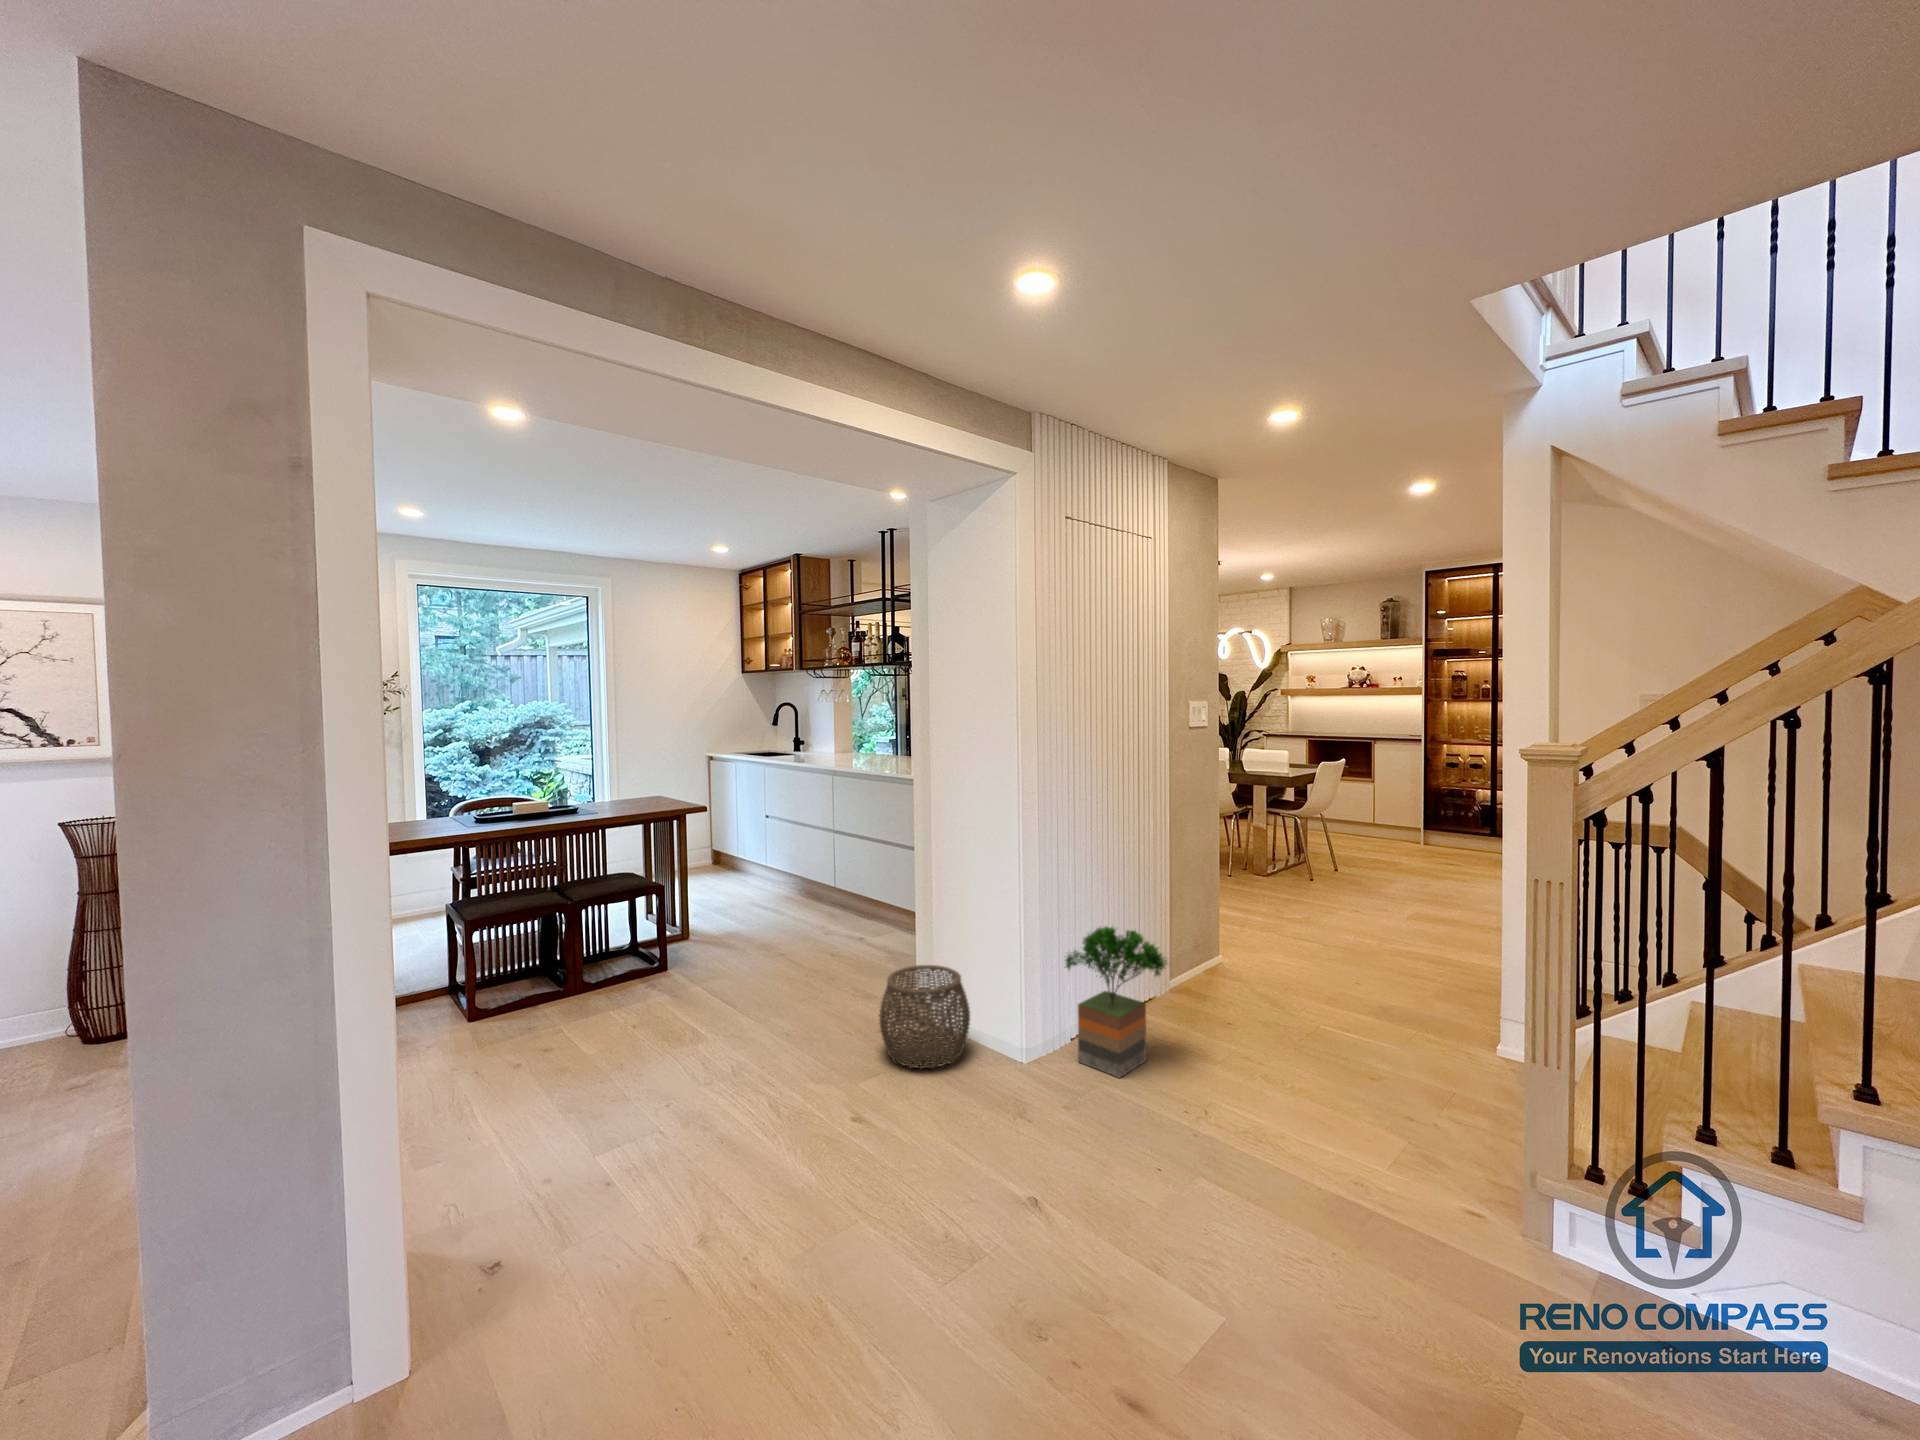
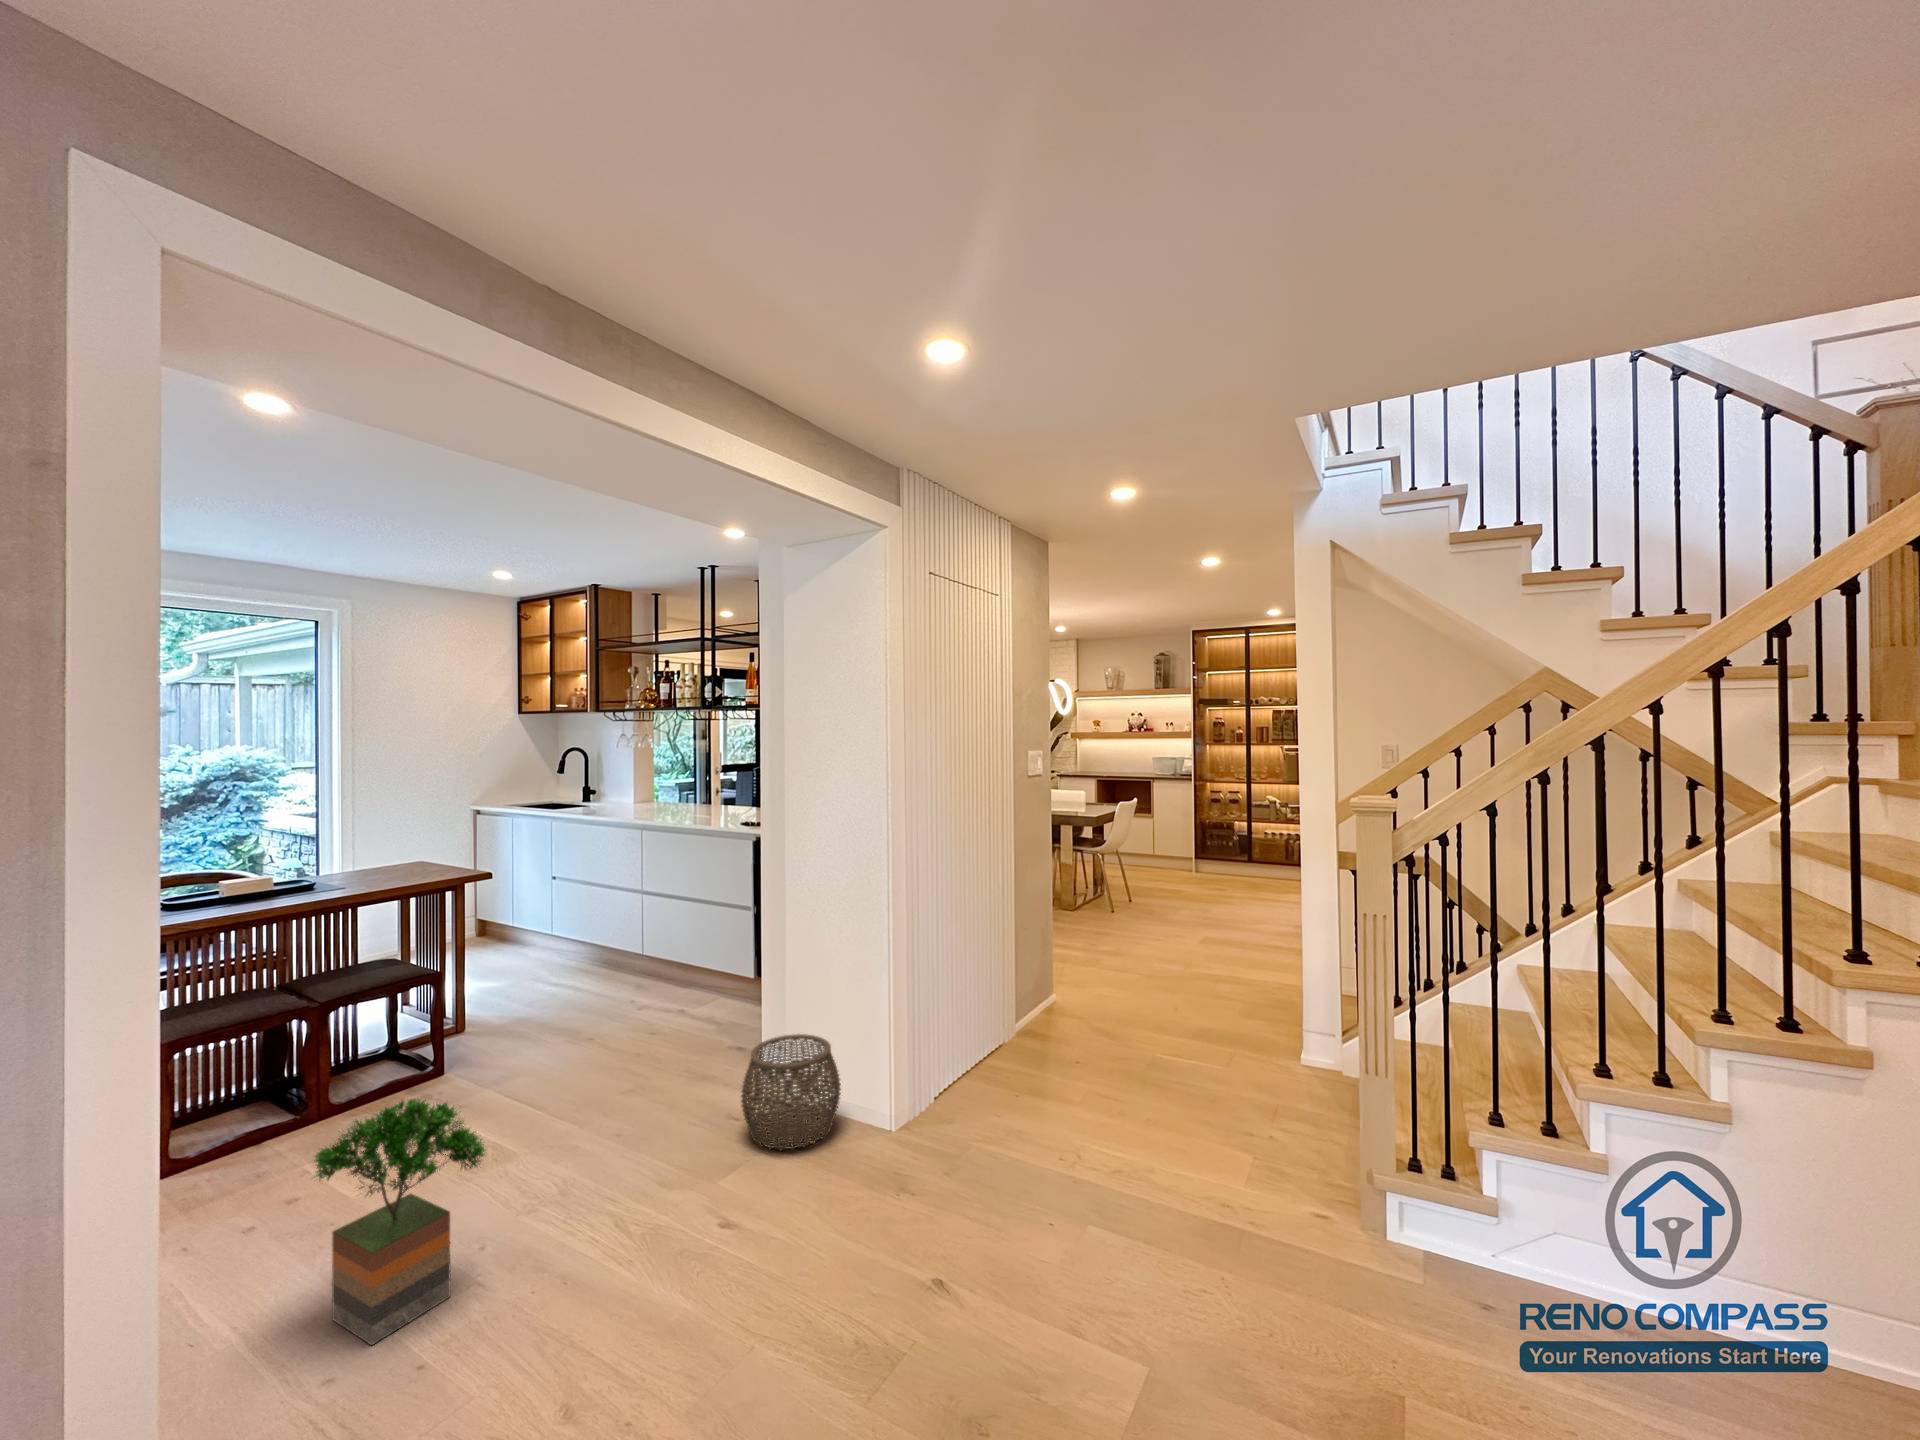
potted tree: present [1064,926,1167,1078] -> present [314,1099,485,1345]

